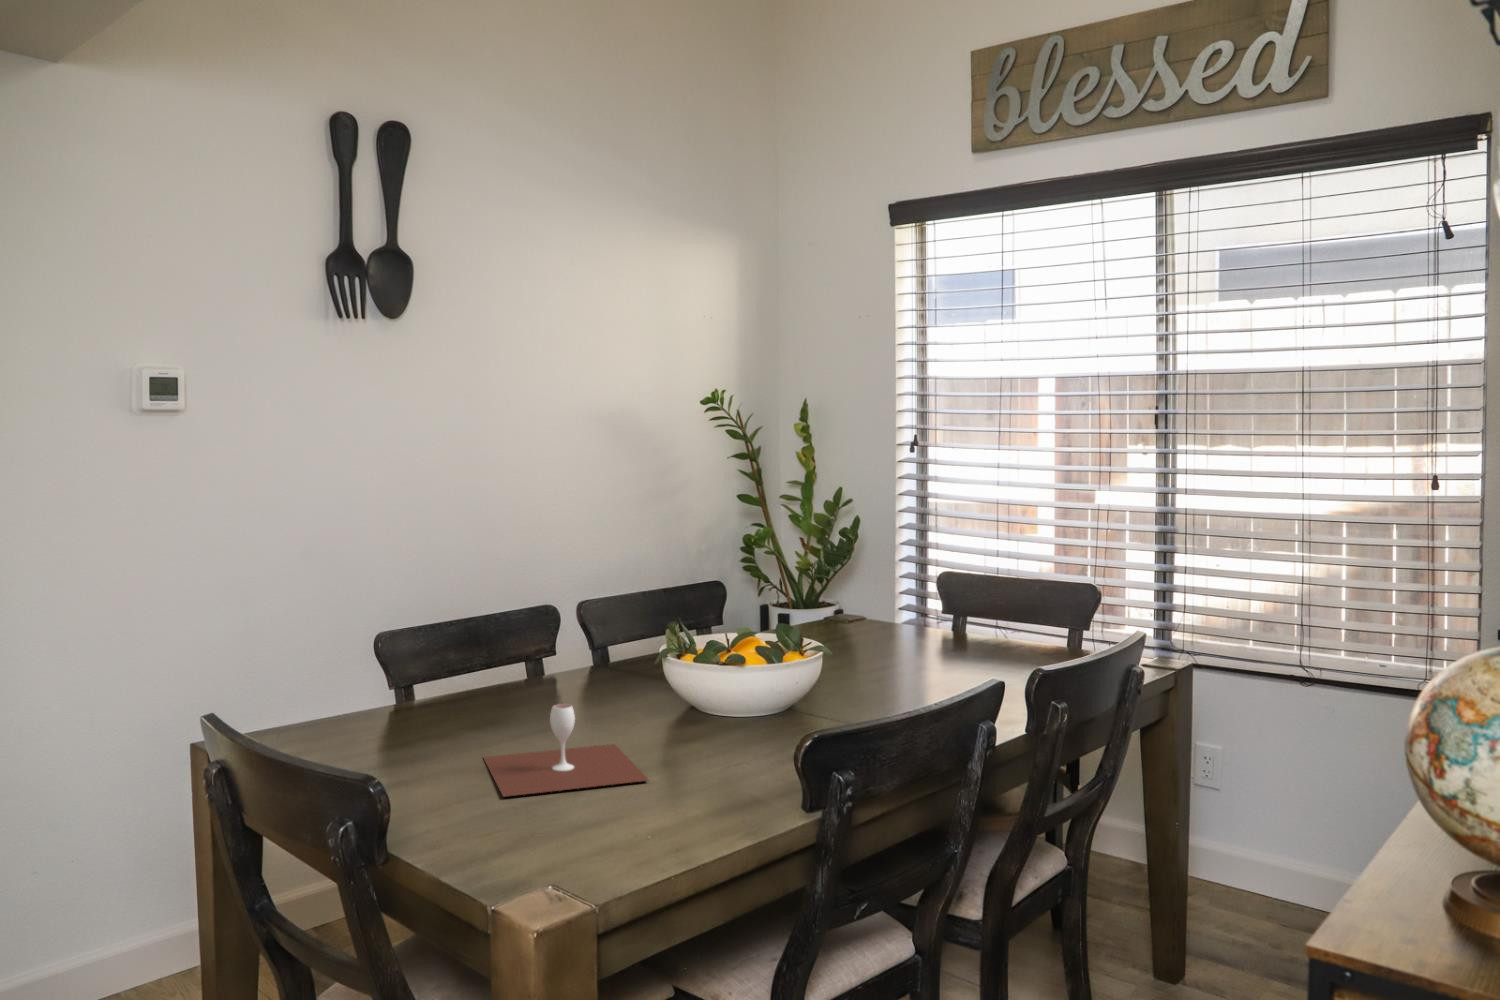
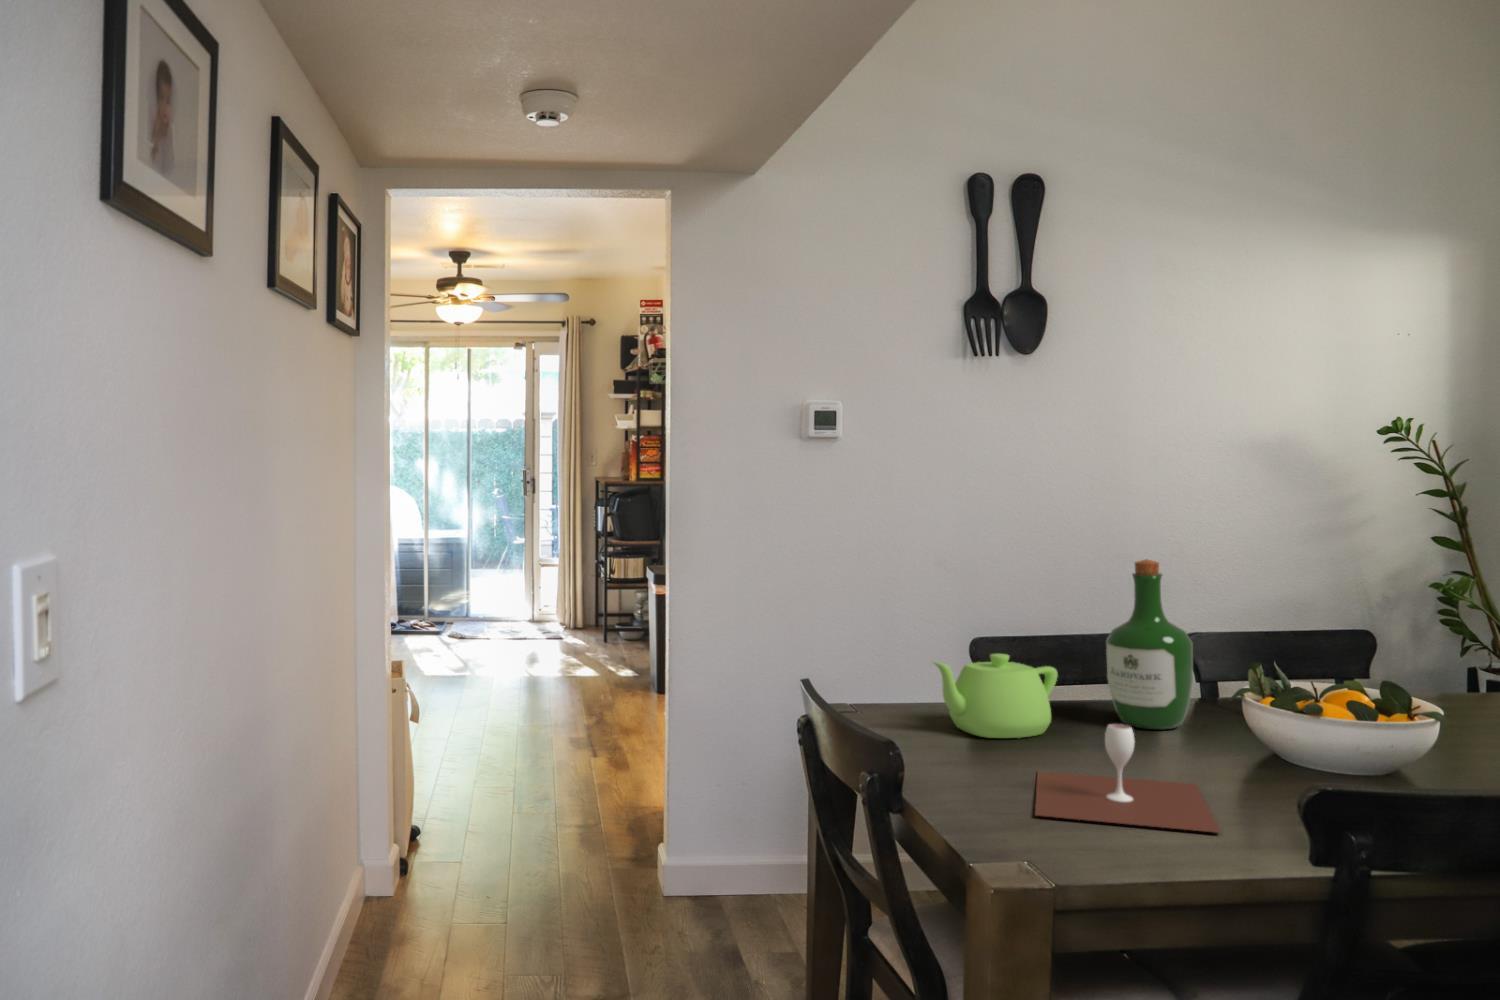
wine bottle: none [516,546,592,701] -> present [1106,559,1193,729]
teapot: none [362,649,478,733] -> present [933,654,1058,738]

